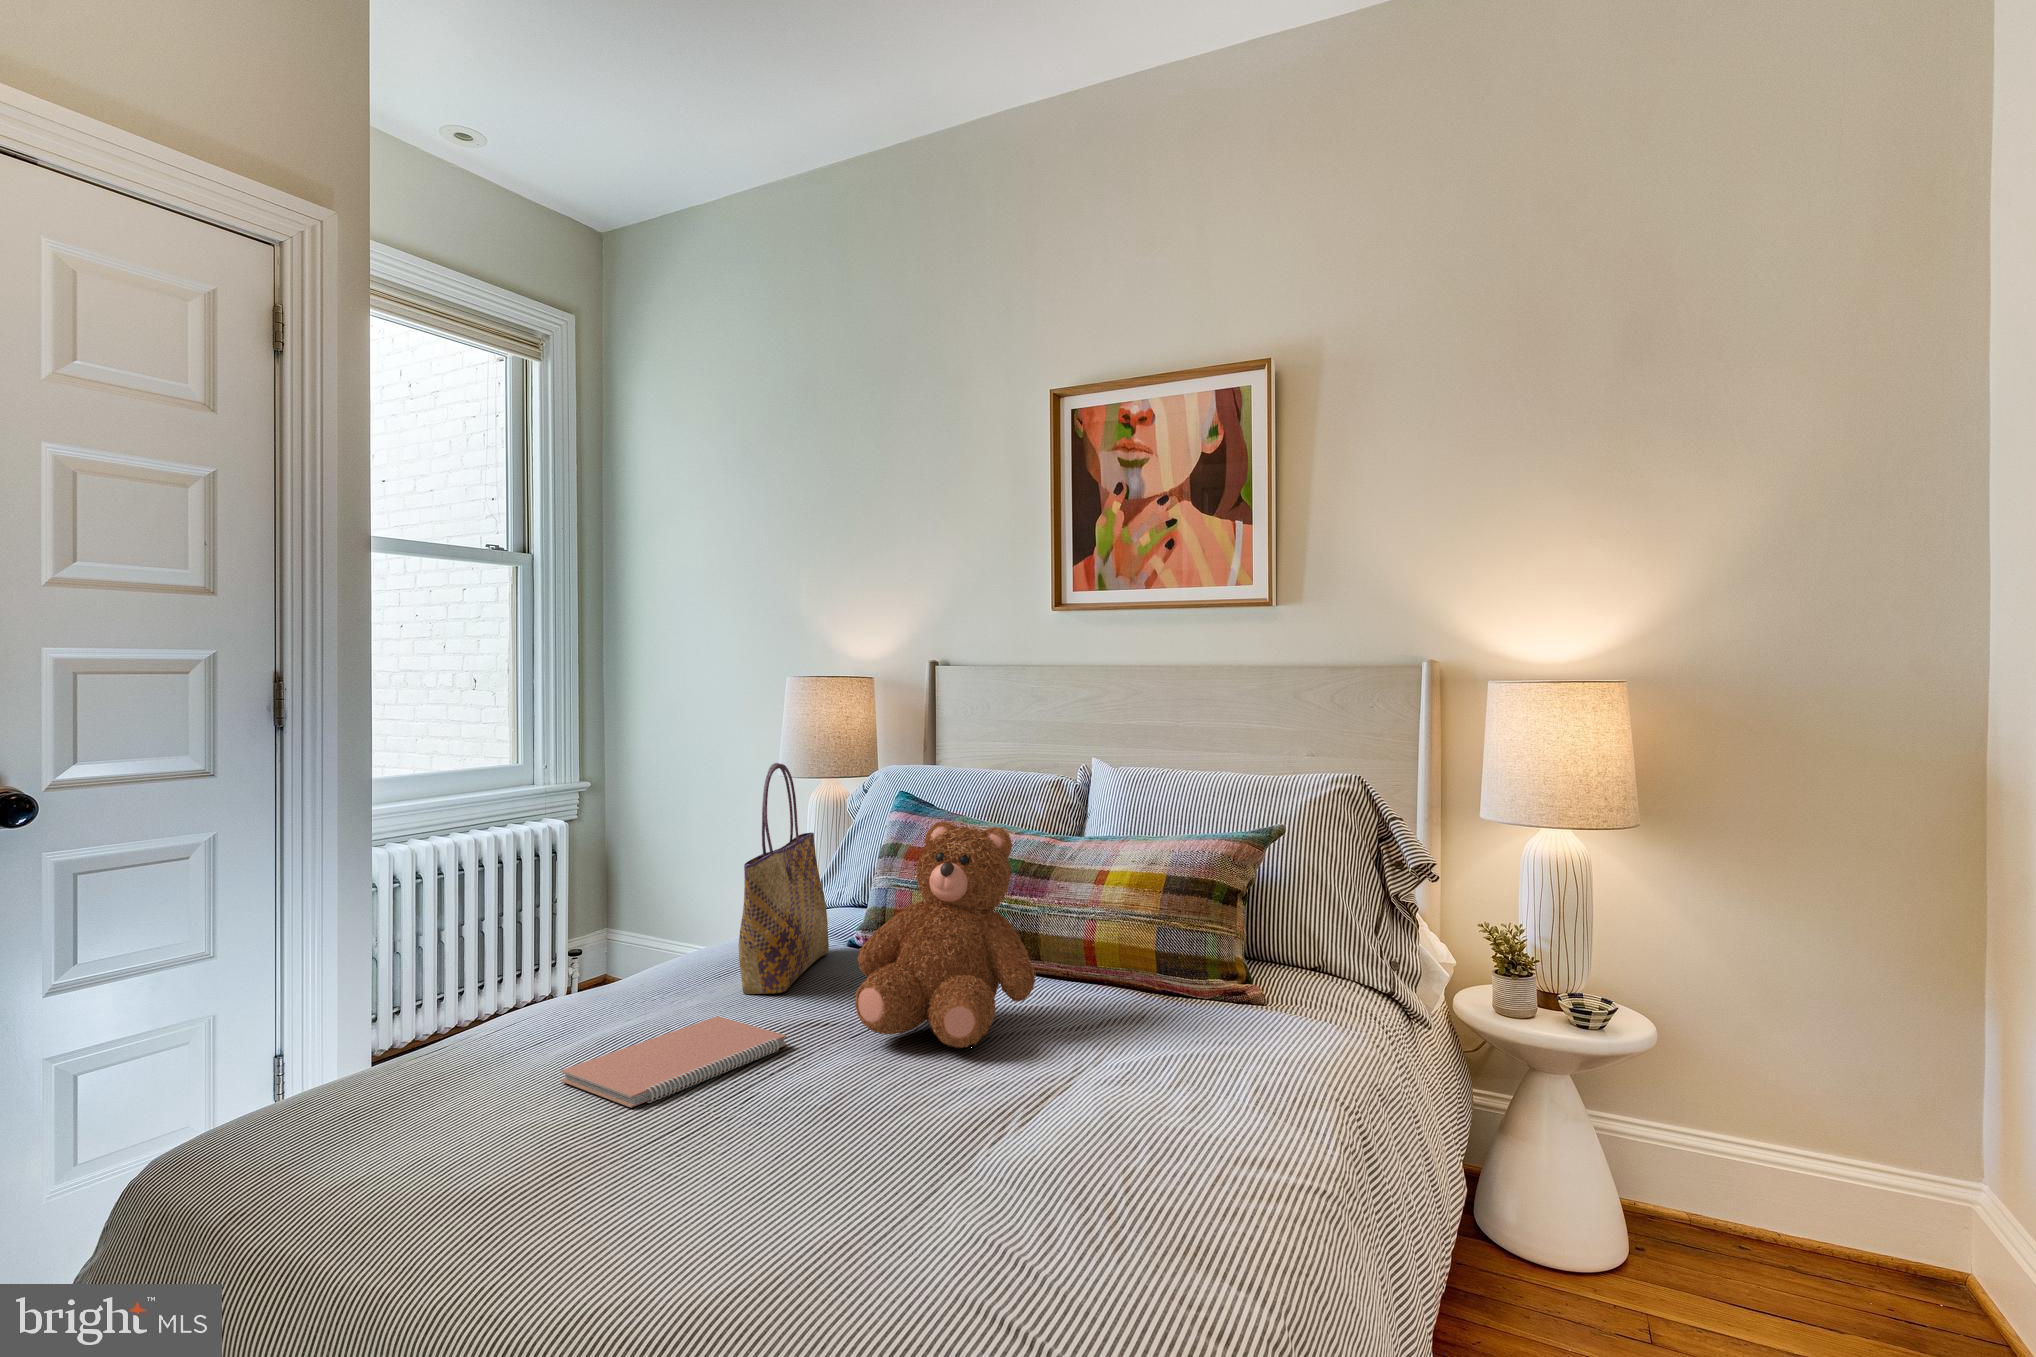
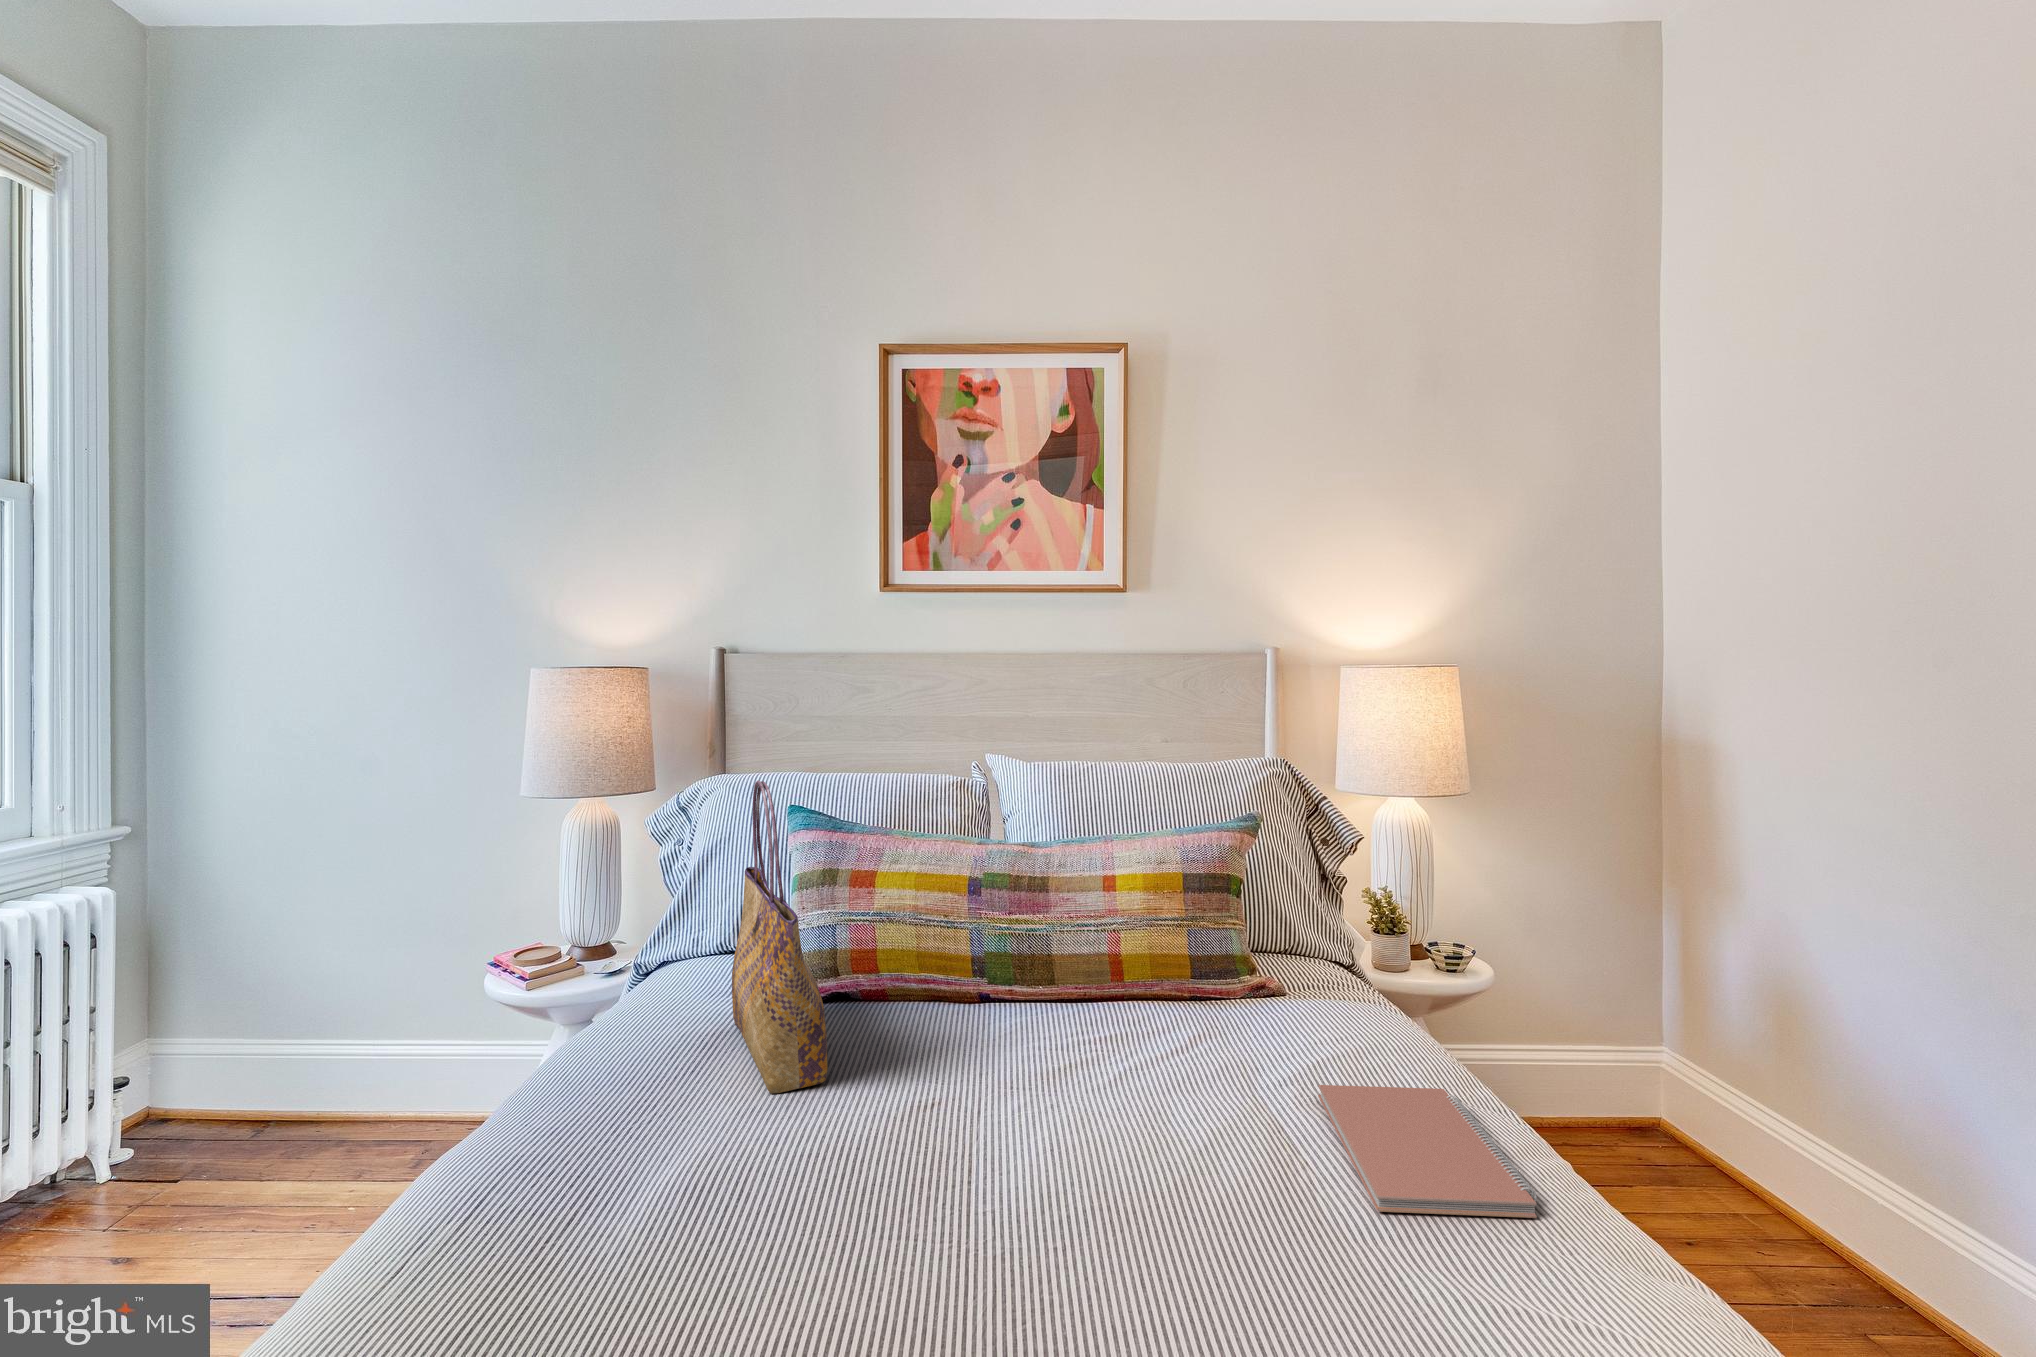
teddy bear: present [855,821,1036,1048] -> none [973,836,1192,1111]
notebook: present [561,1016,786,1108] -> present [1318,1085,1537,1218]

